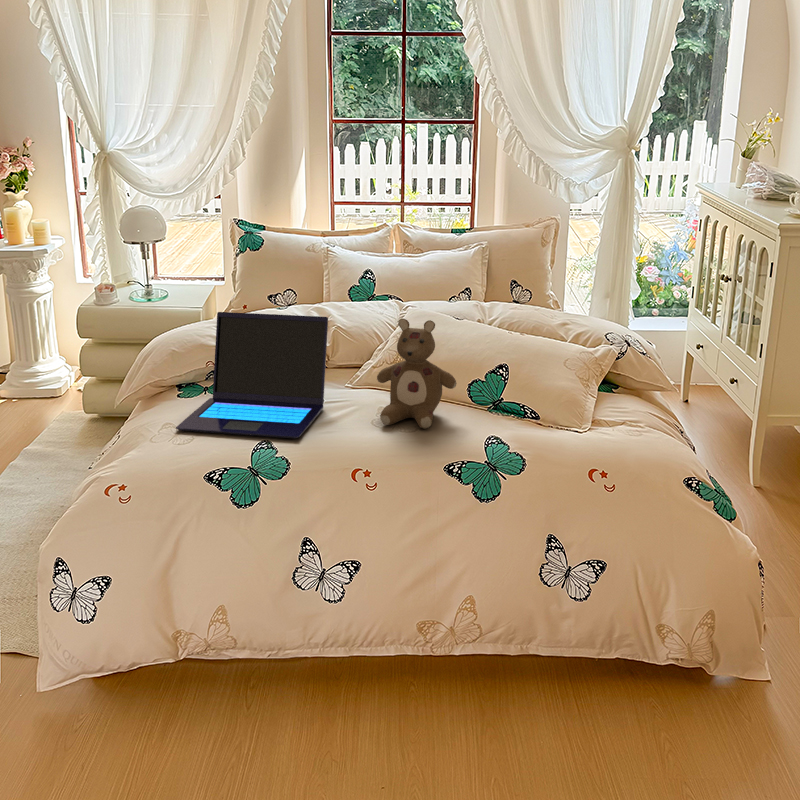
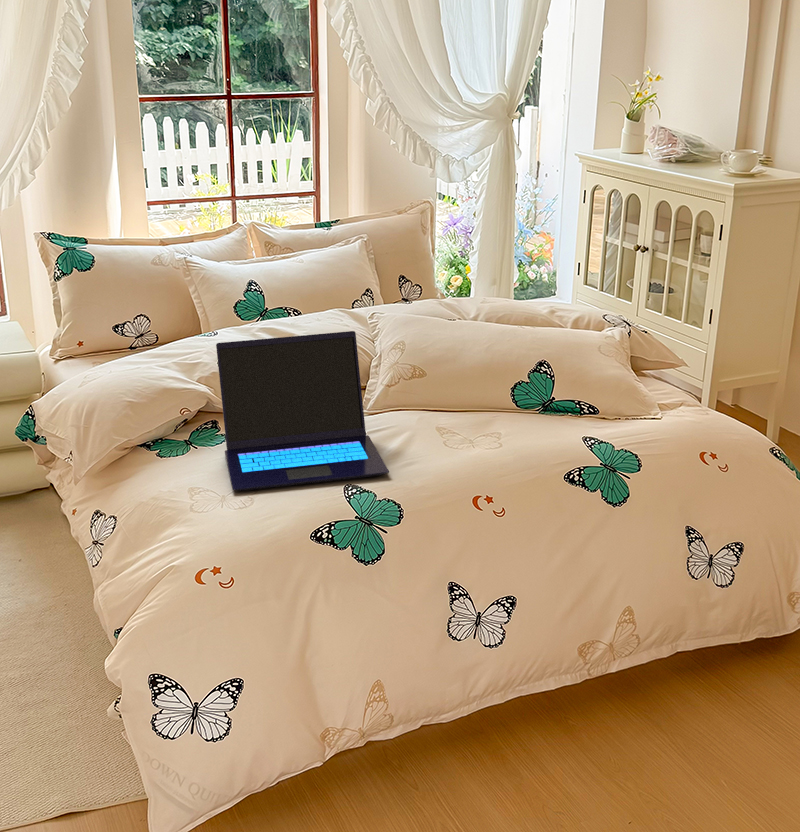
stuffed bear: present [377,319,457,429] -> none [426,318,519,444]

